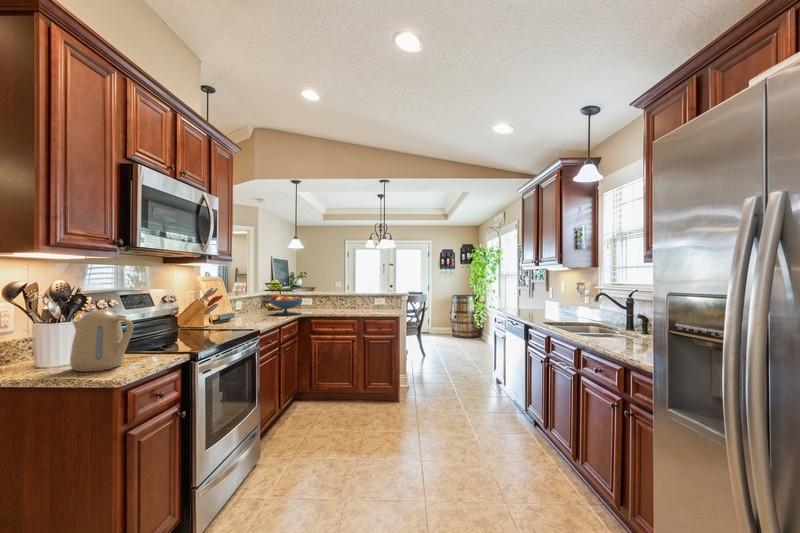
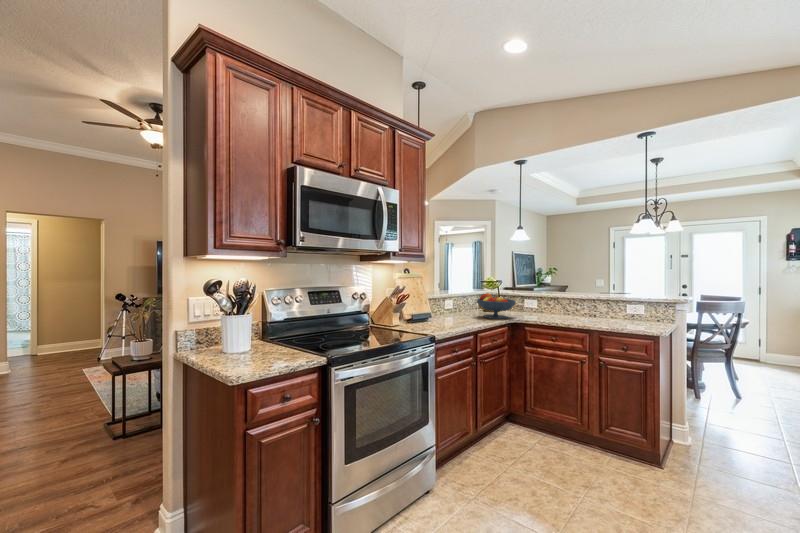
kettle: present [70,309,134,372] -> none [219,305,263,364]

